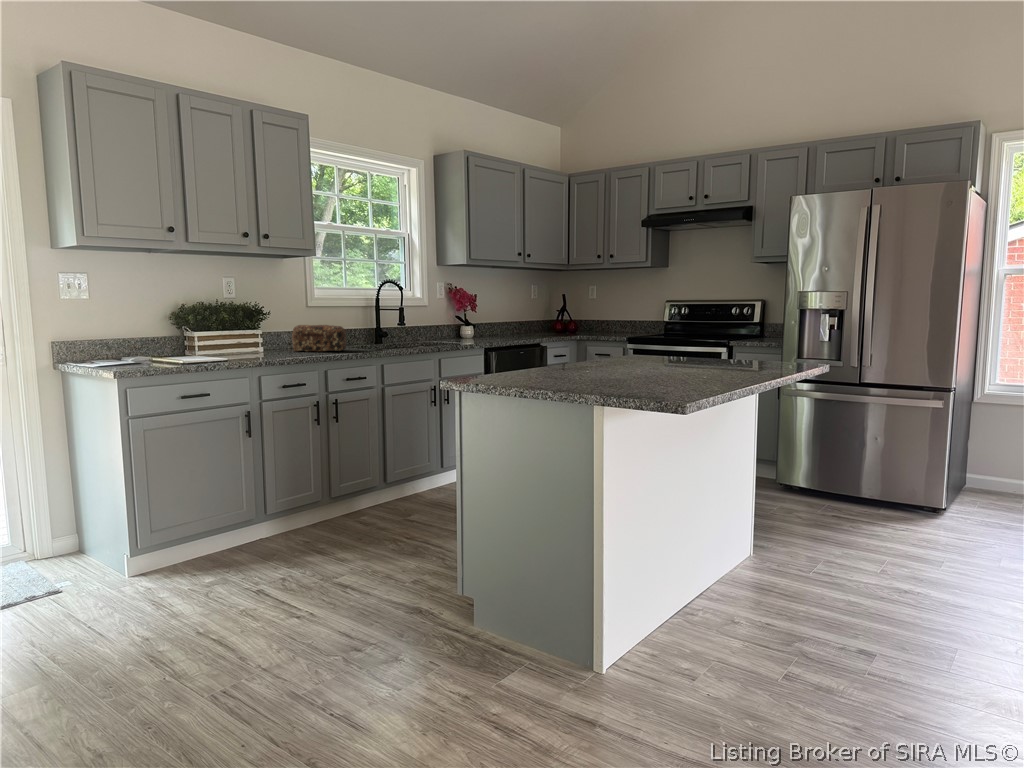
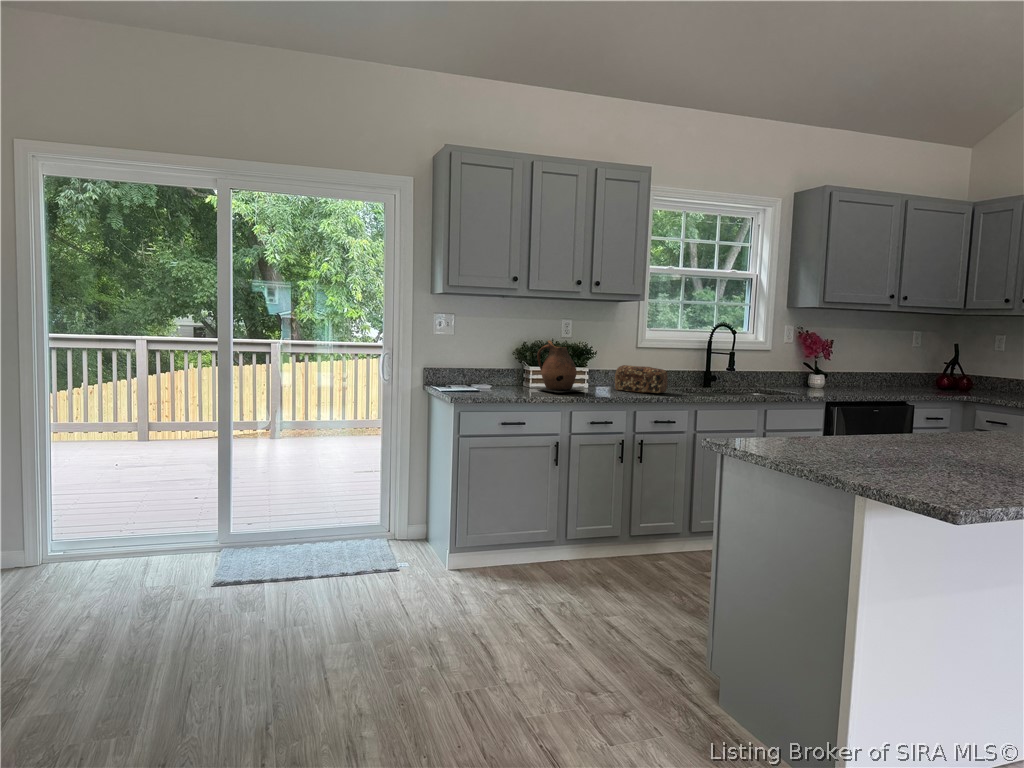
ceramic pitcher: none [206,301,265,358] -> present [537,340,584,393]

